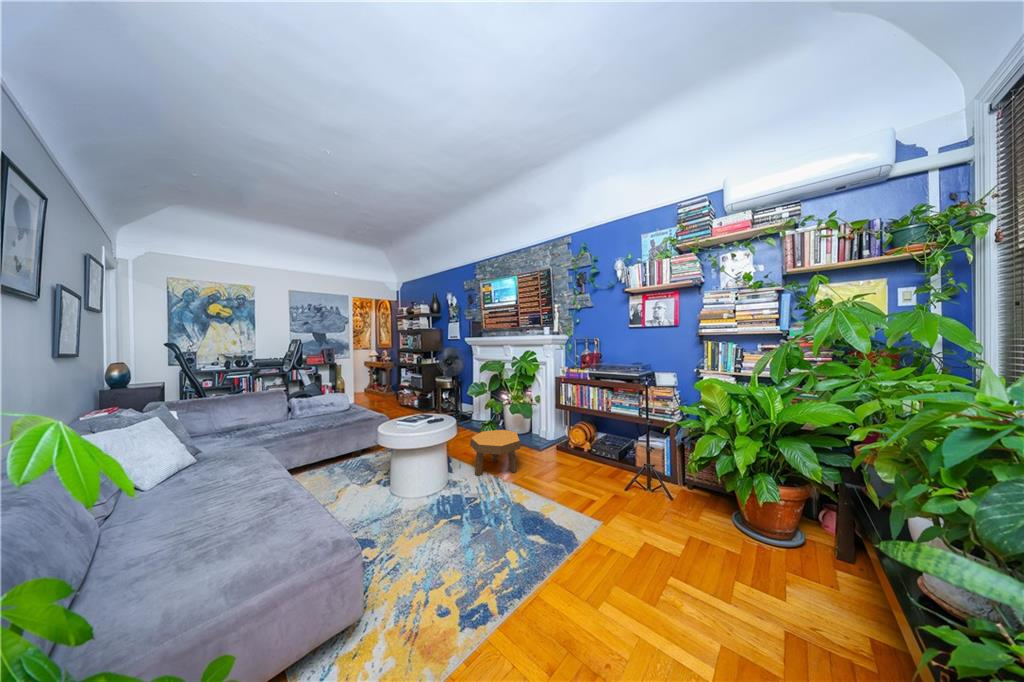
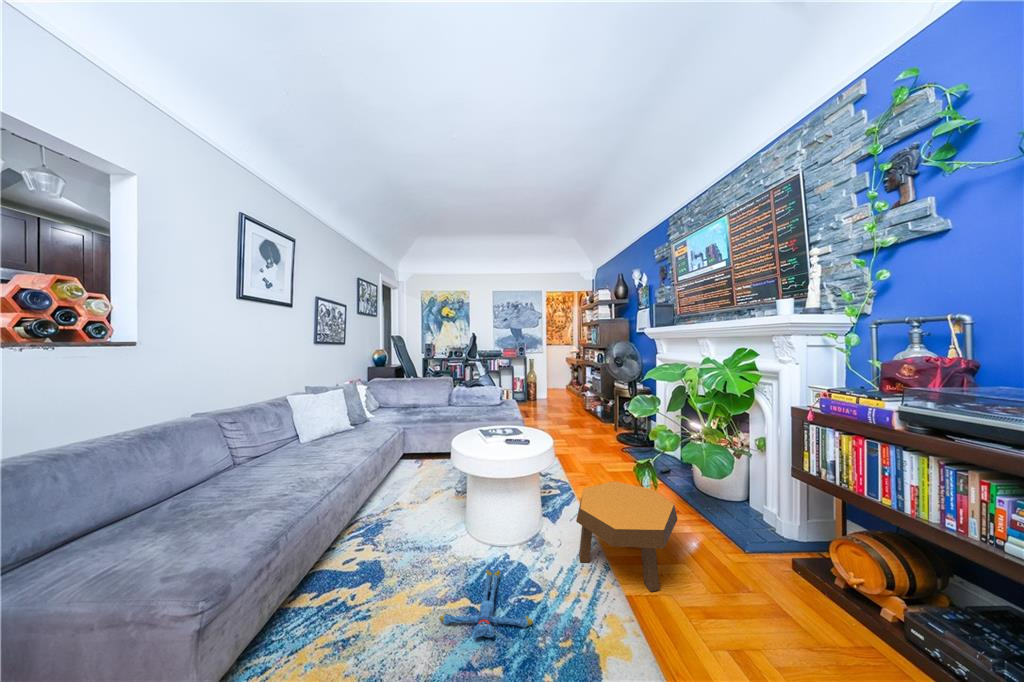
plush toy: none [429,492,476,520] -> present [439,570,533,639]

